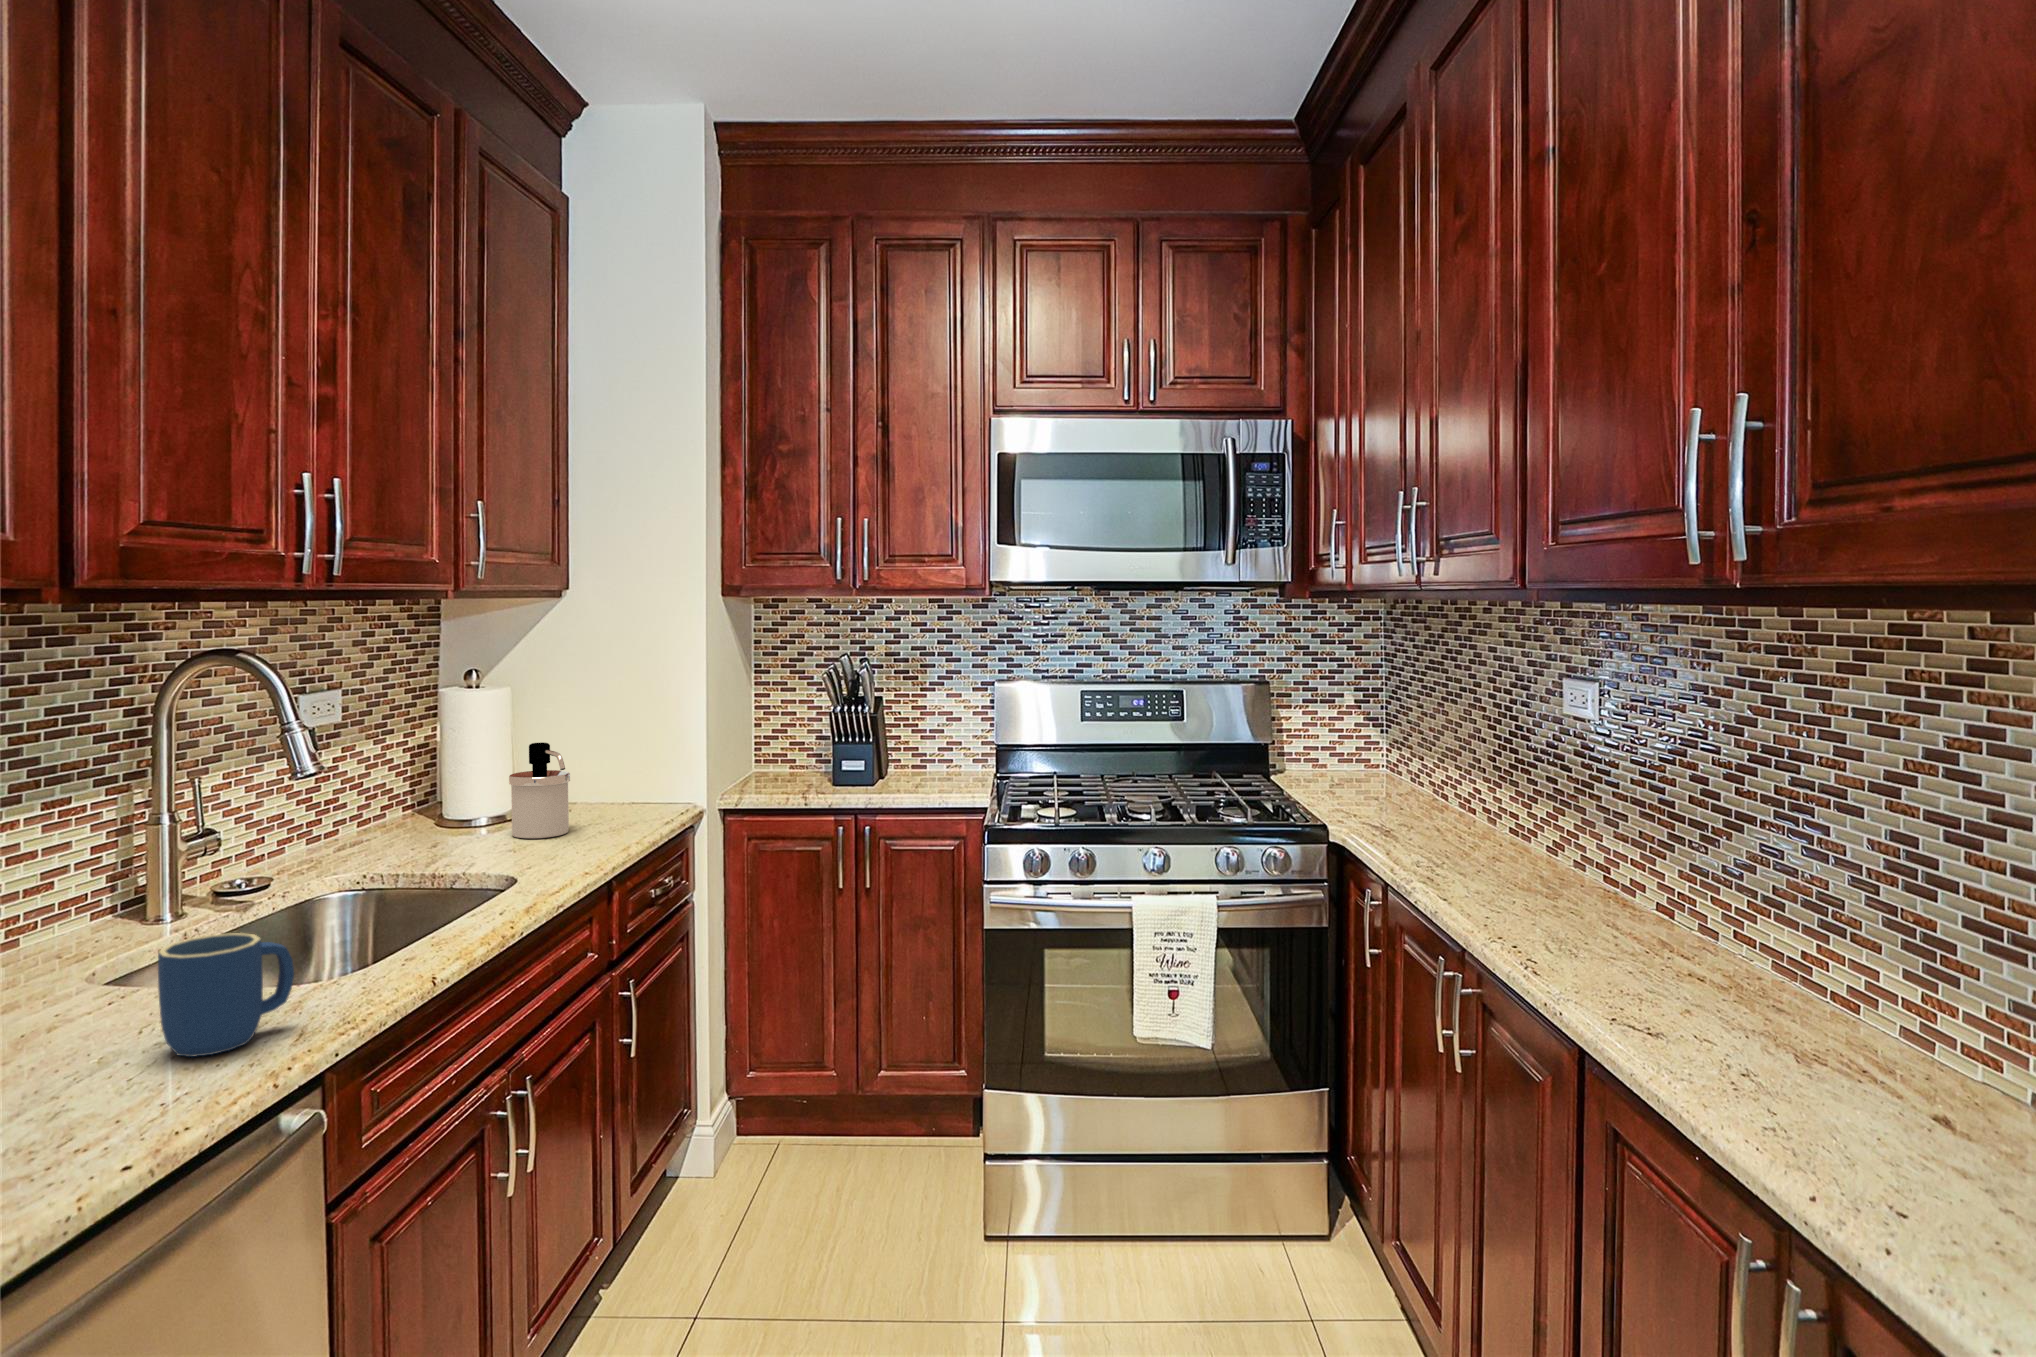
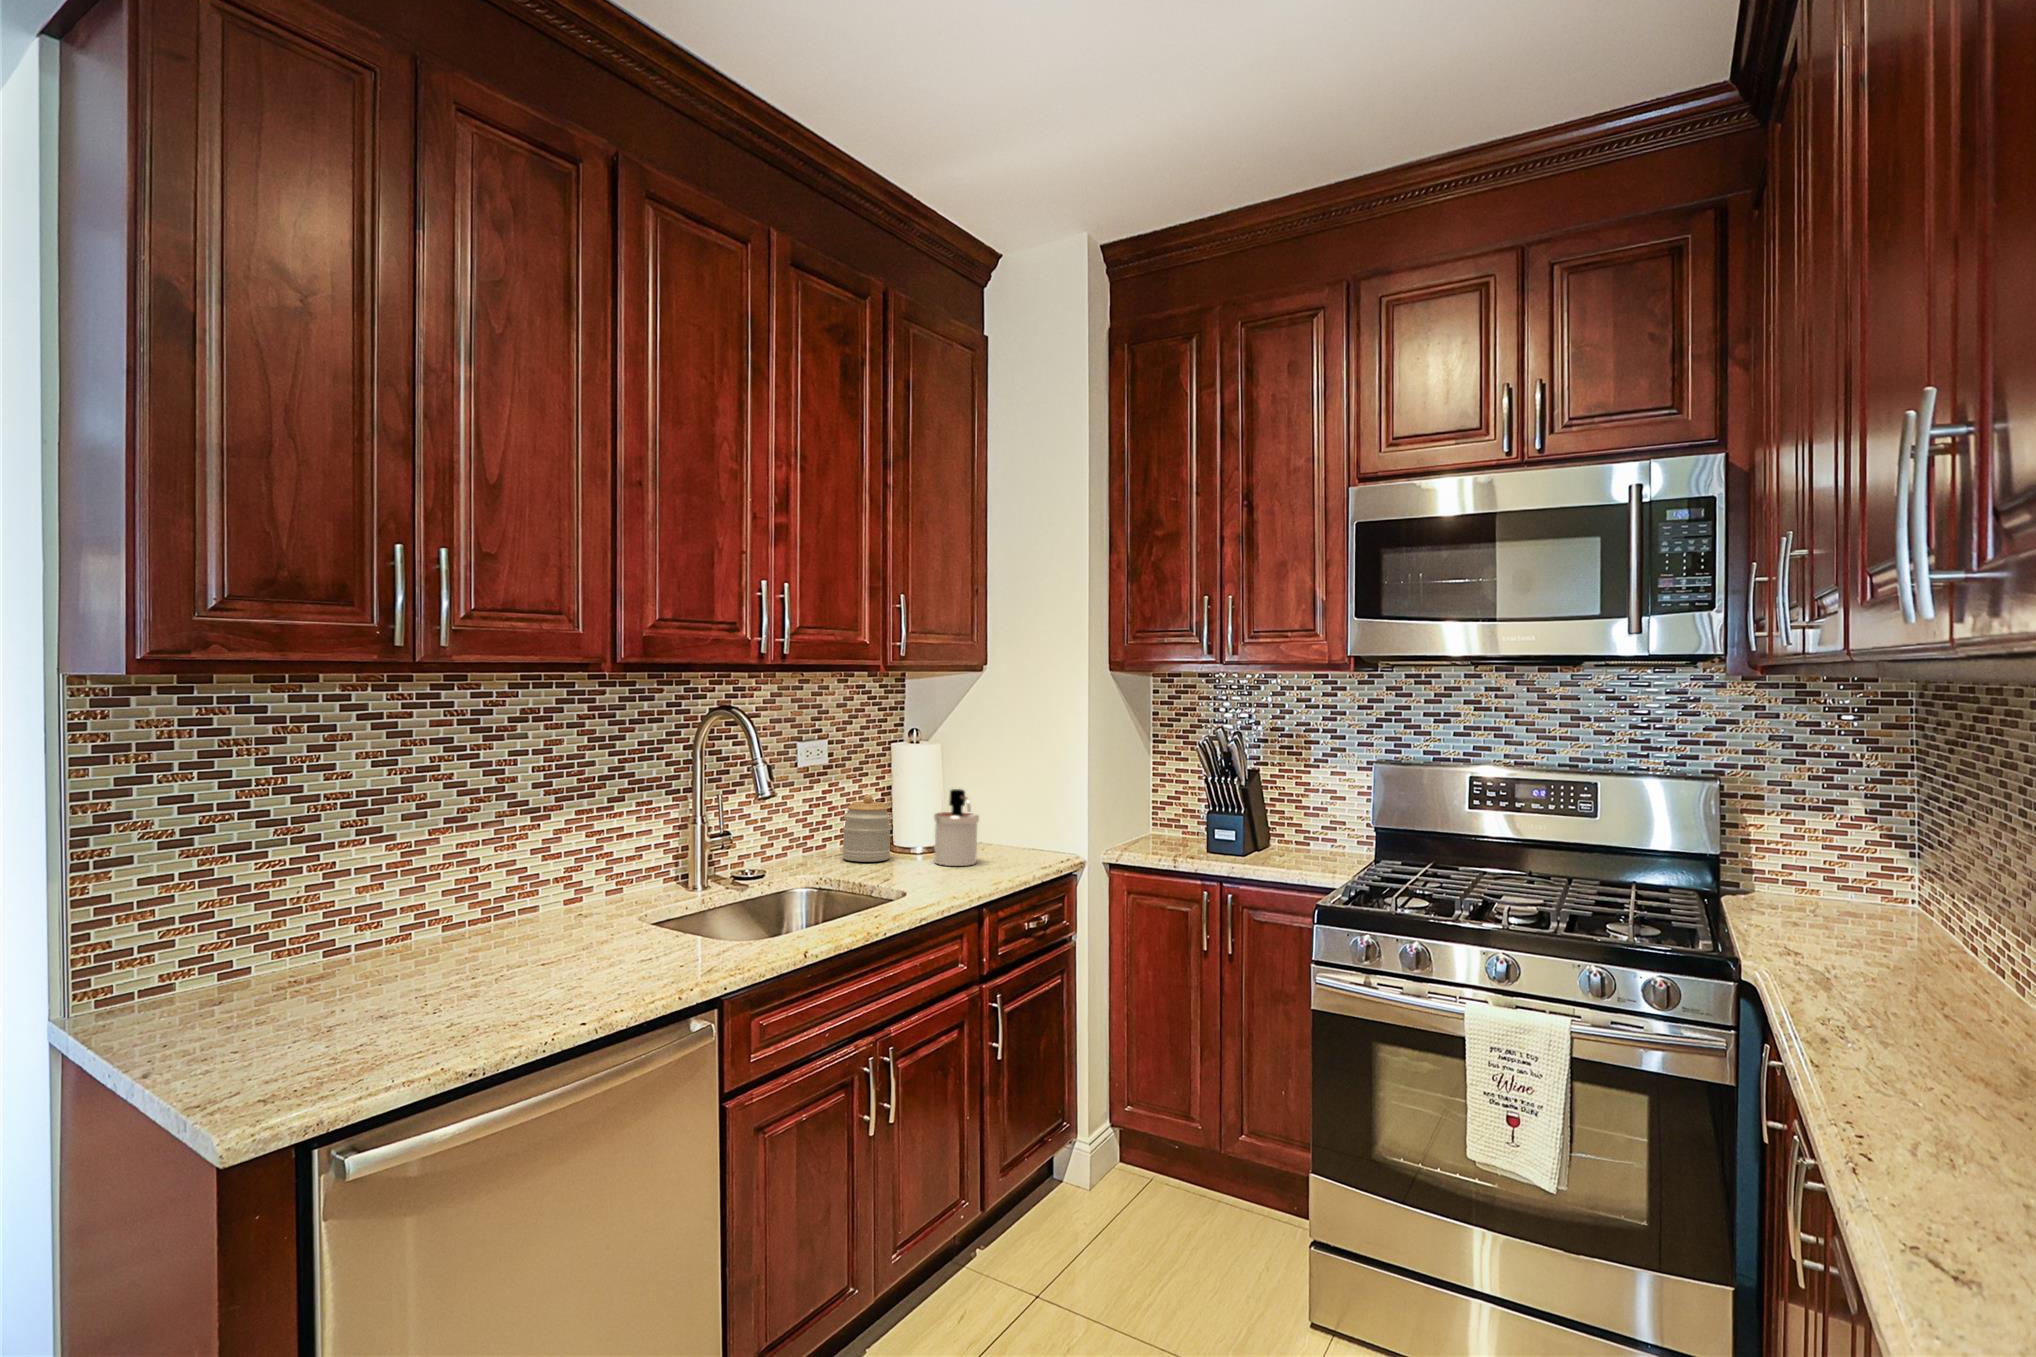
jar: none [376,758,447,846] -> present [842,795,891,862]
mug: present [158,933,294,1057] -> none [669,890,743,967]

